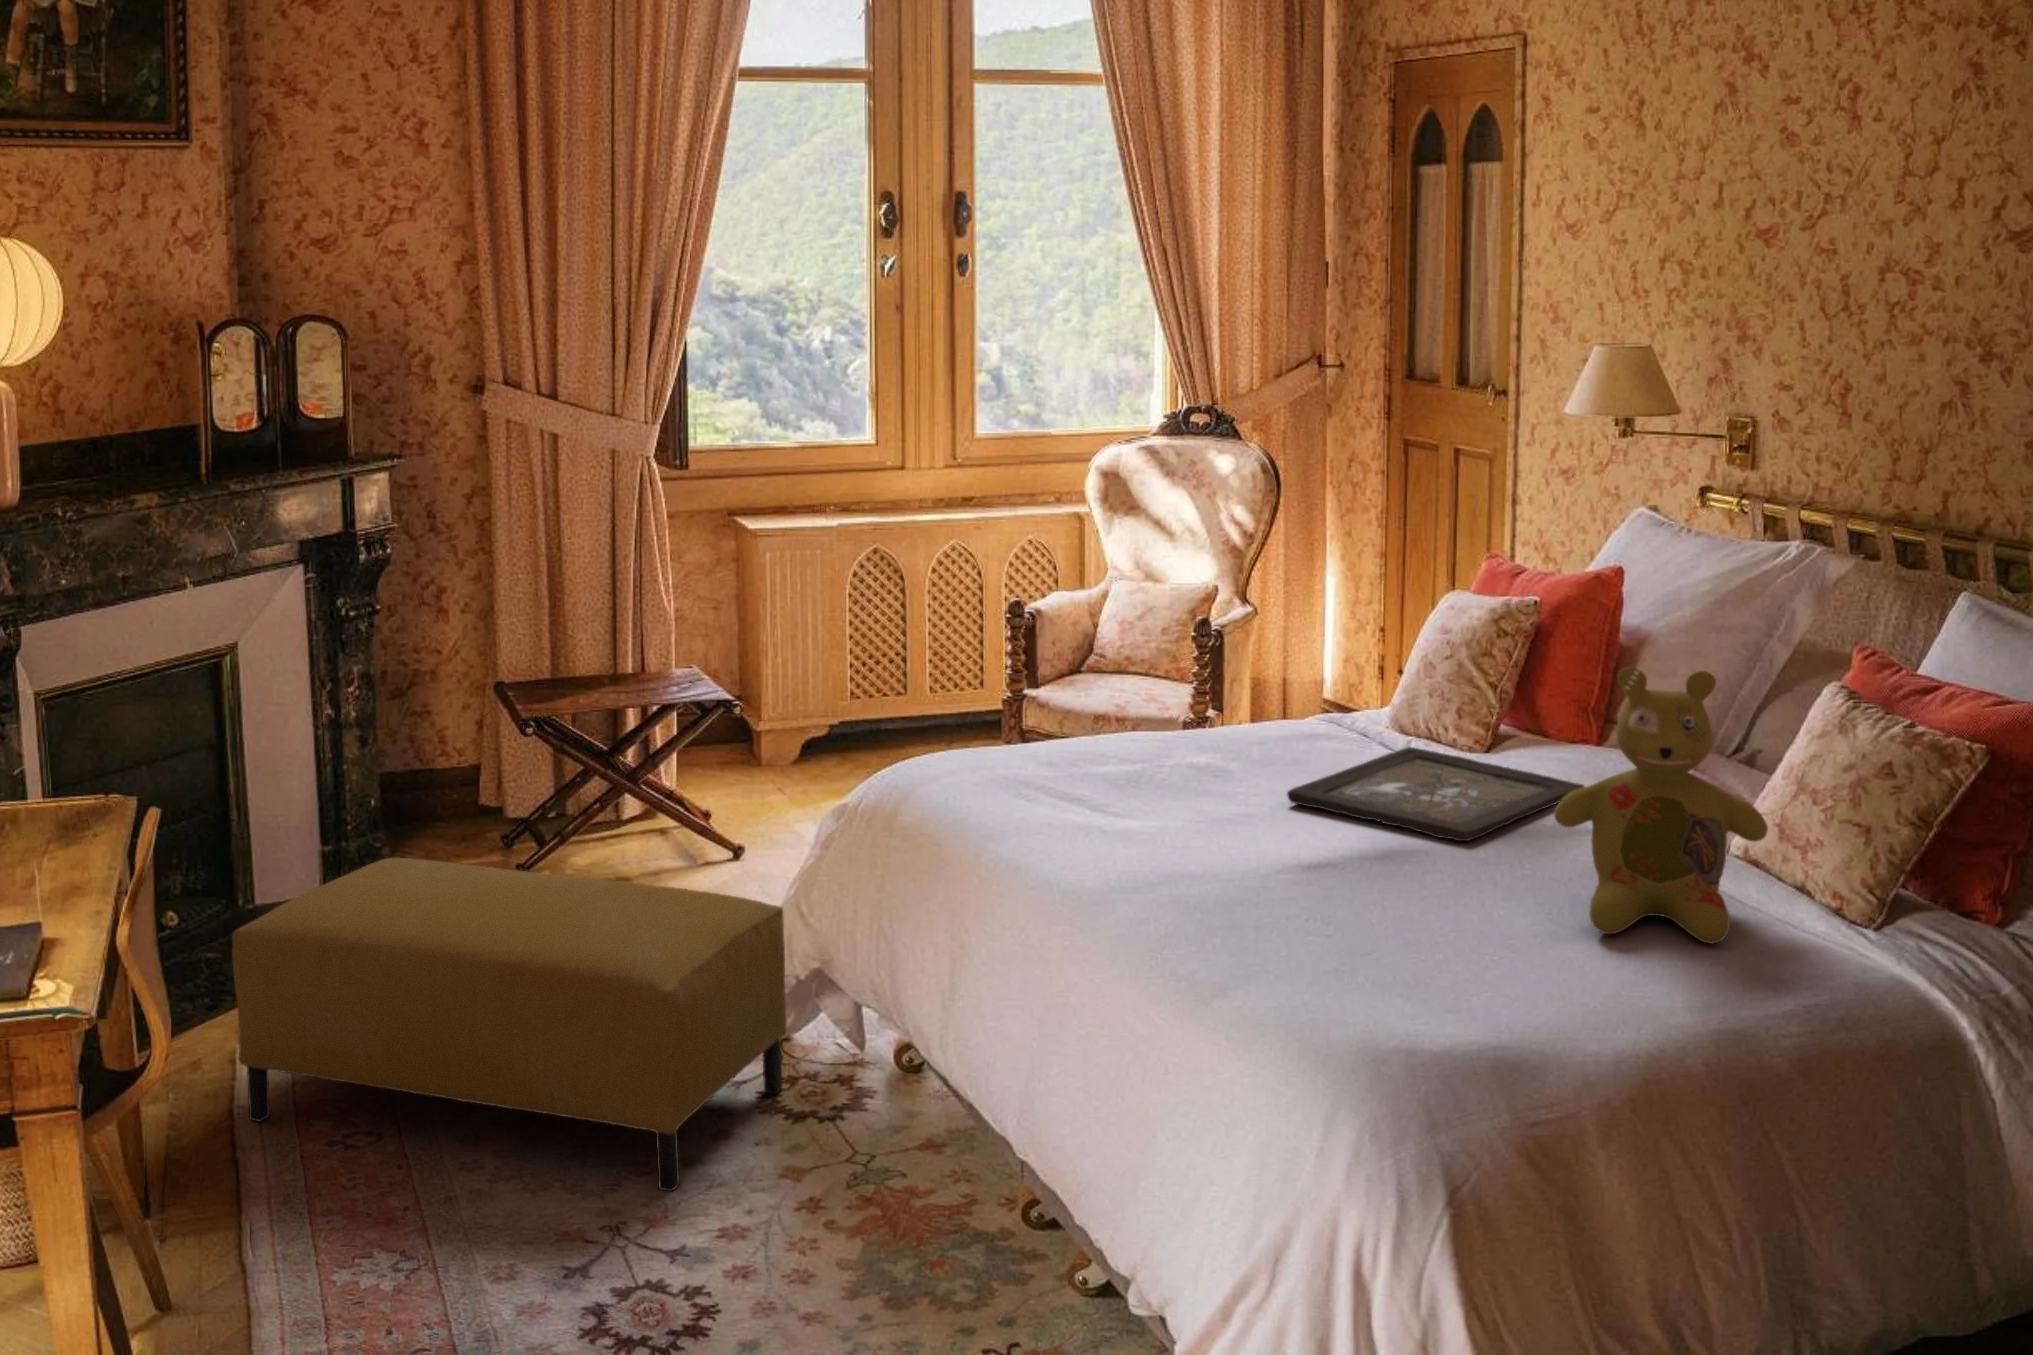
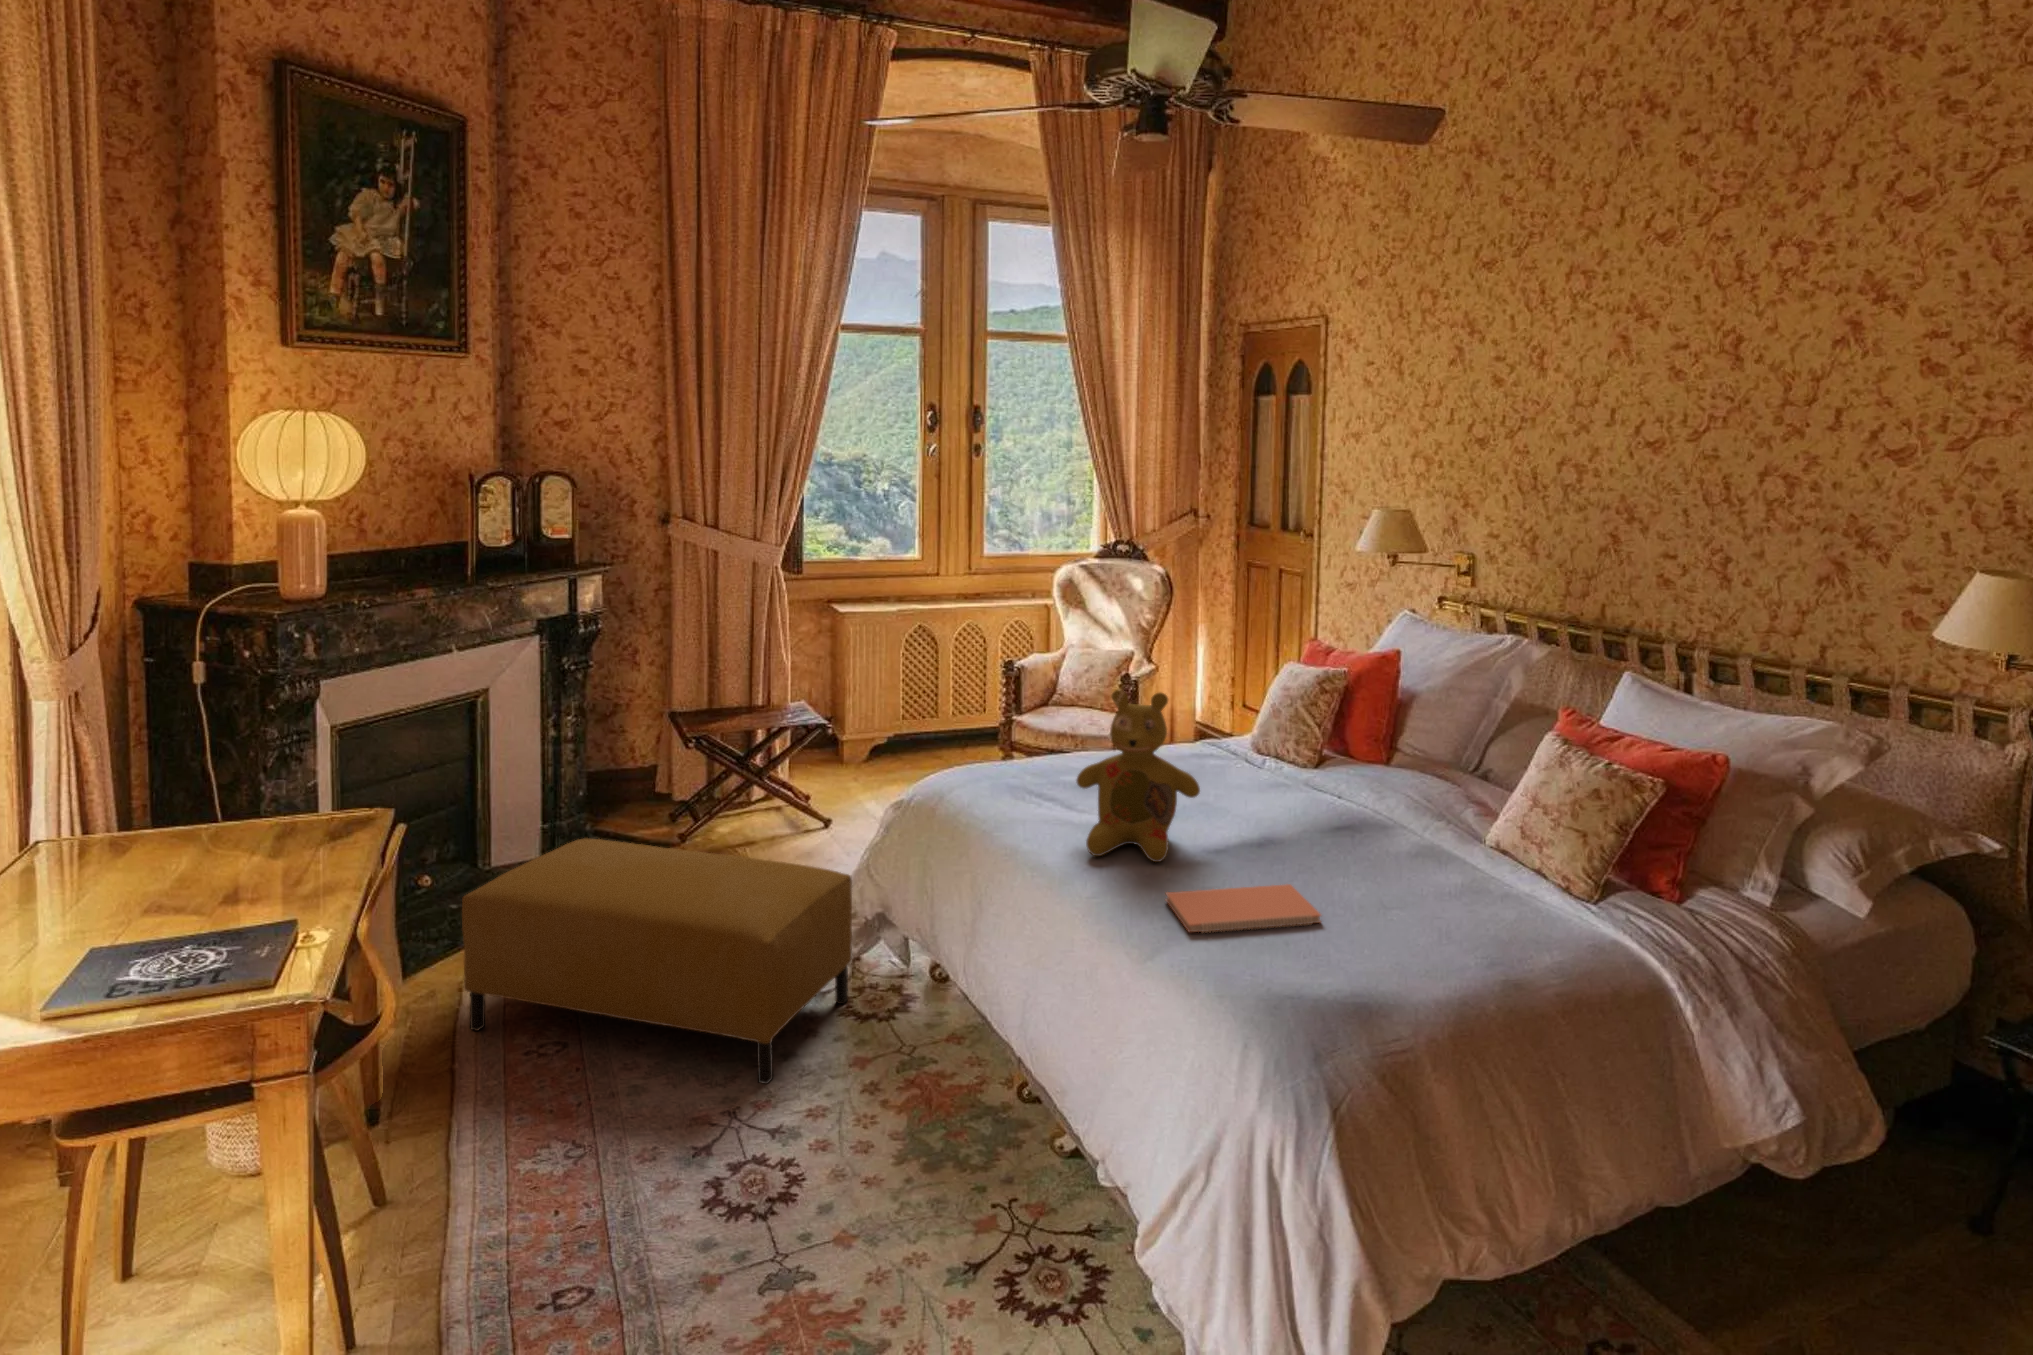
stuffed bear: present [1554,667,1768,944] -> present [1076,690,1200,862]
tray: present [1287,747,1584,841] -> none [1194,766,1387,837]
notebook: none [1233,899,1457,959] -> present [1166,884,1321,932]

